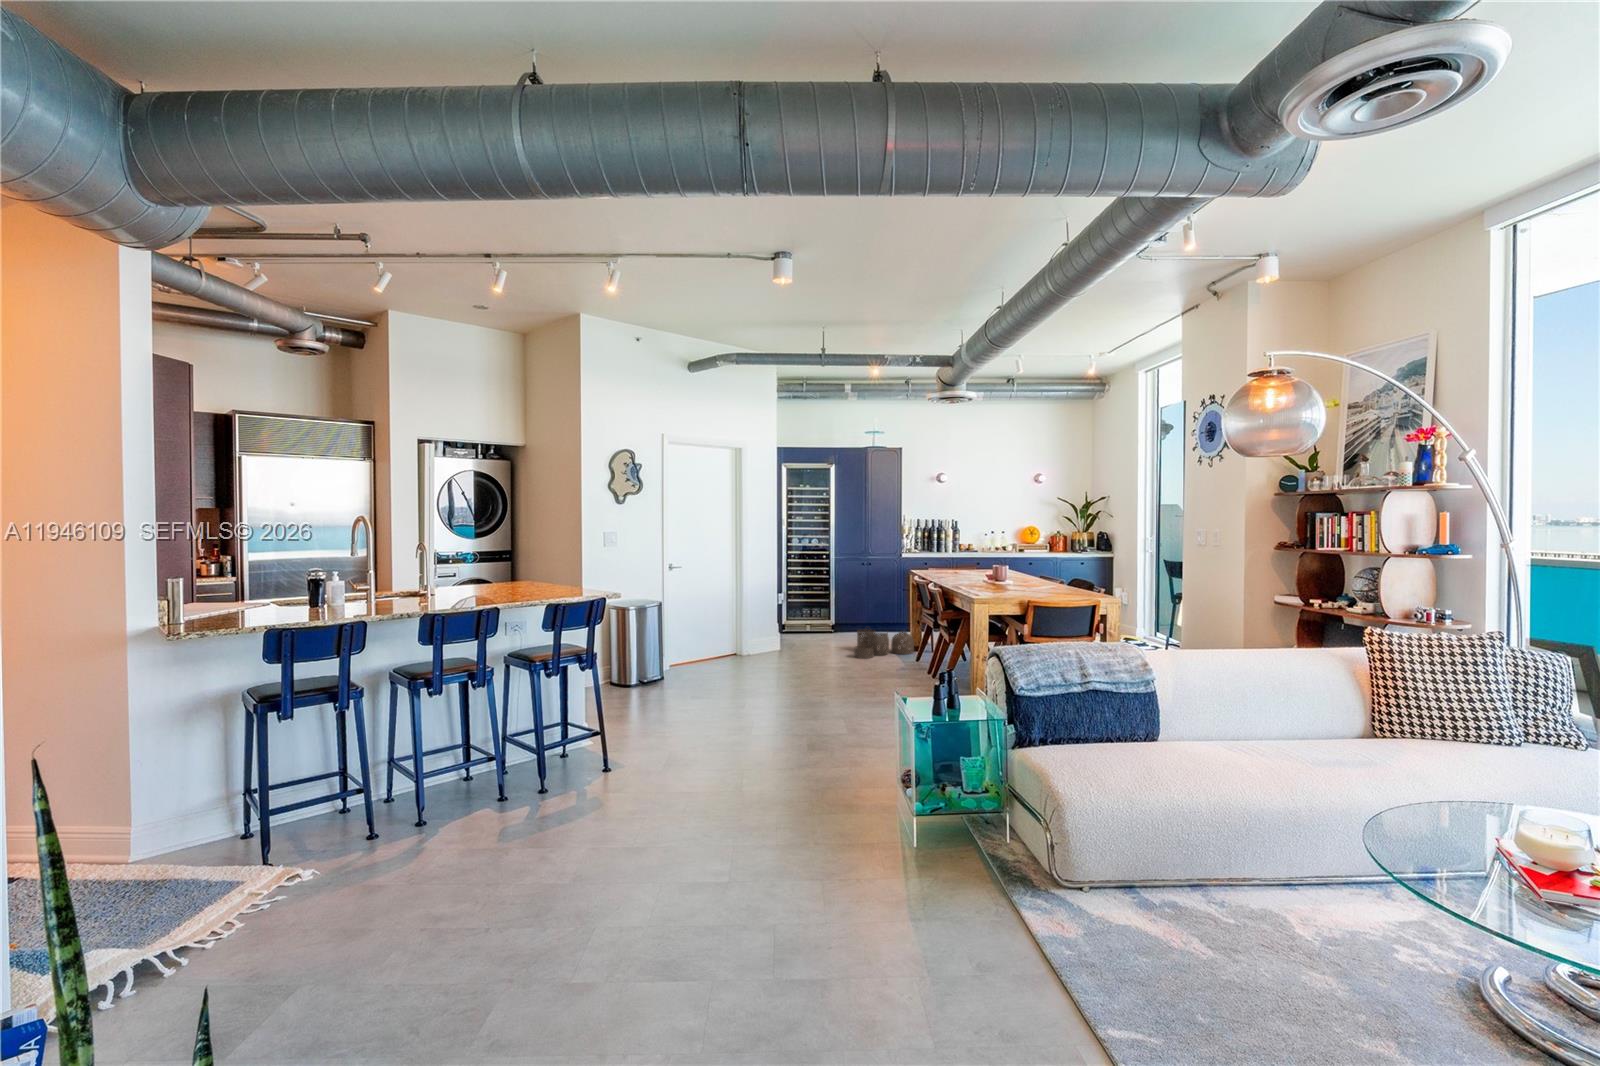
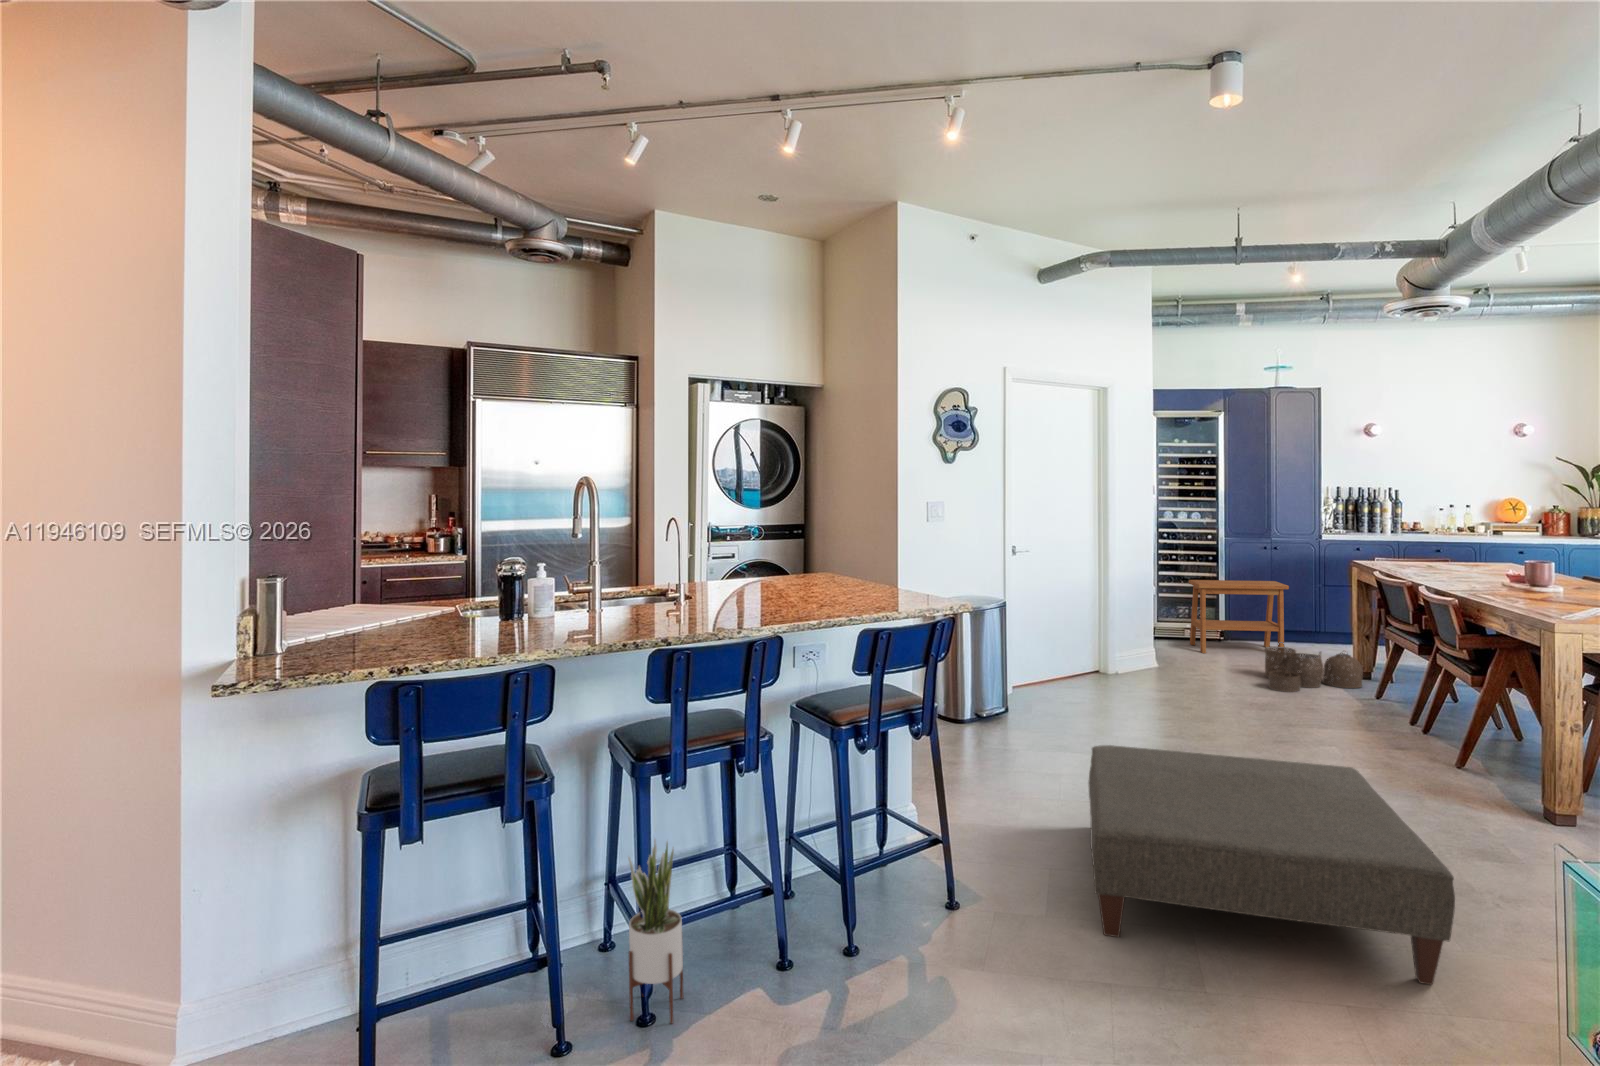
side table: none [820,586,882,639] -> present [1189,580,1289,653]
ottoman: none [644,686,832,793] -> present [1089,745,1455,985]
potted plant: none [310,741,356,862] -> present [628,839,683,1024]

